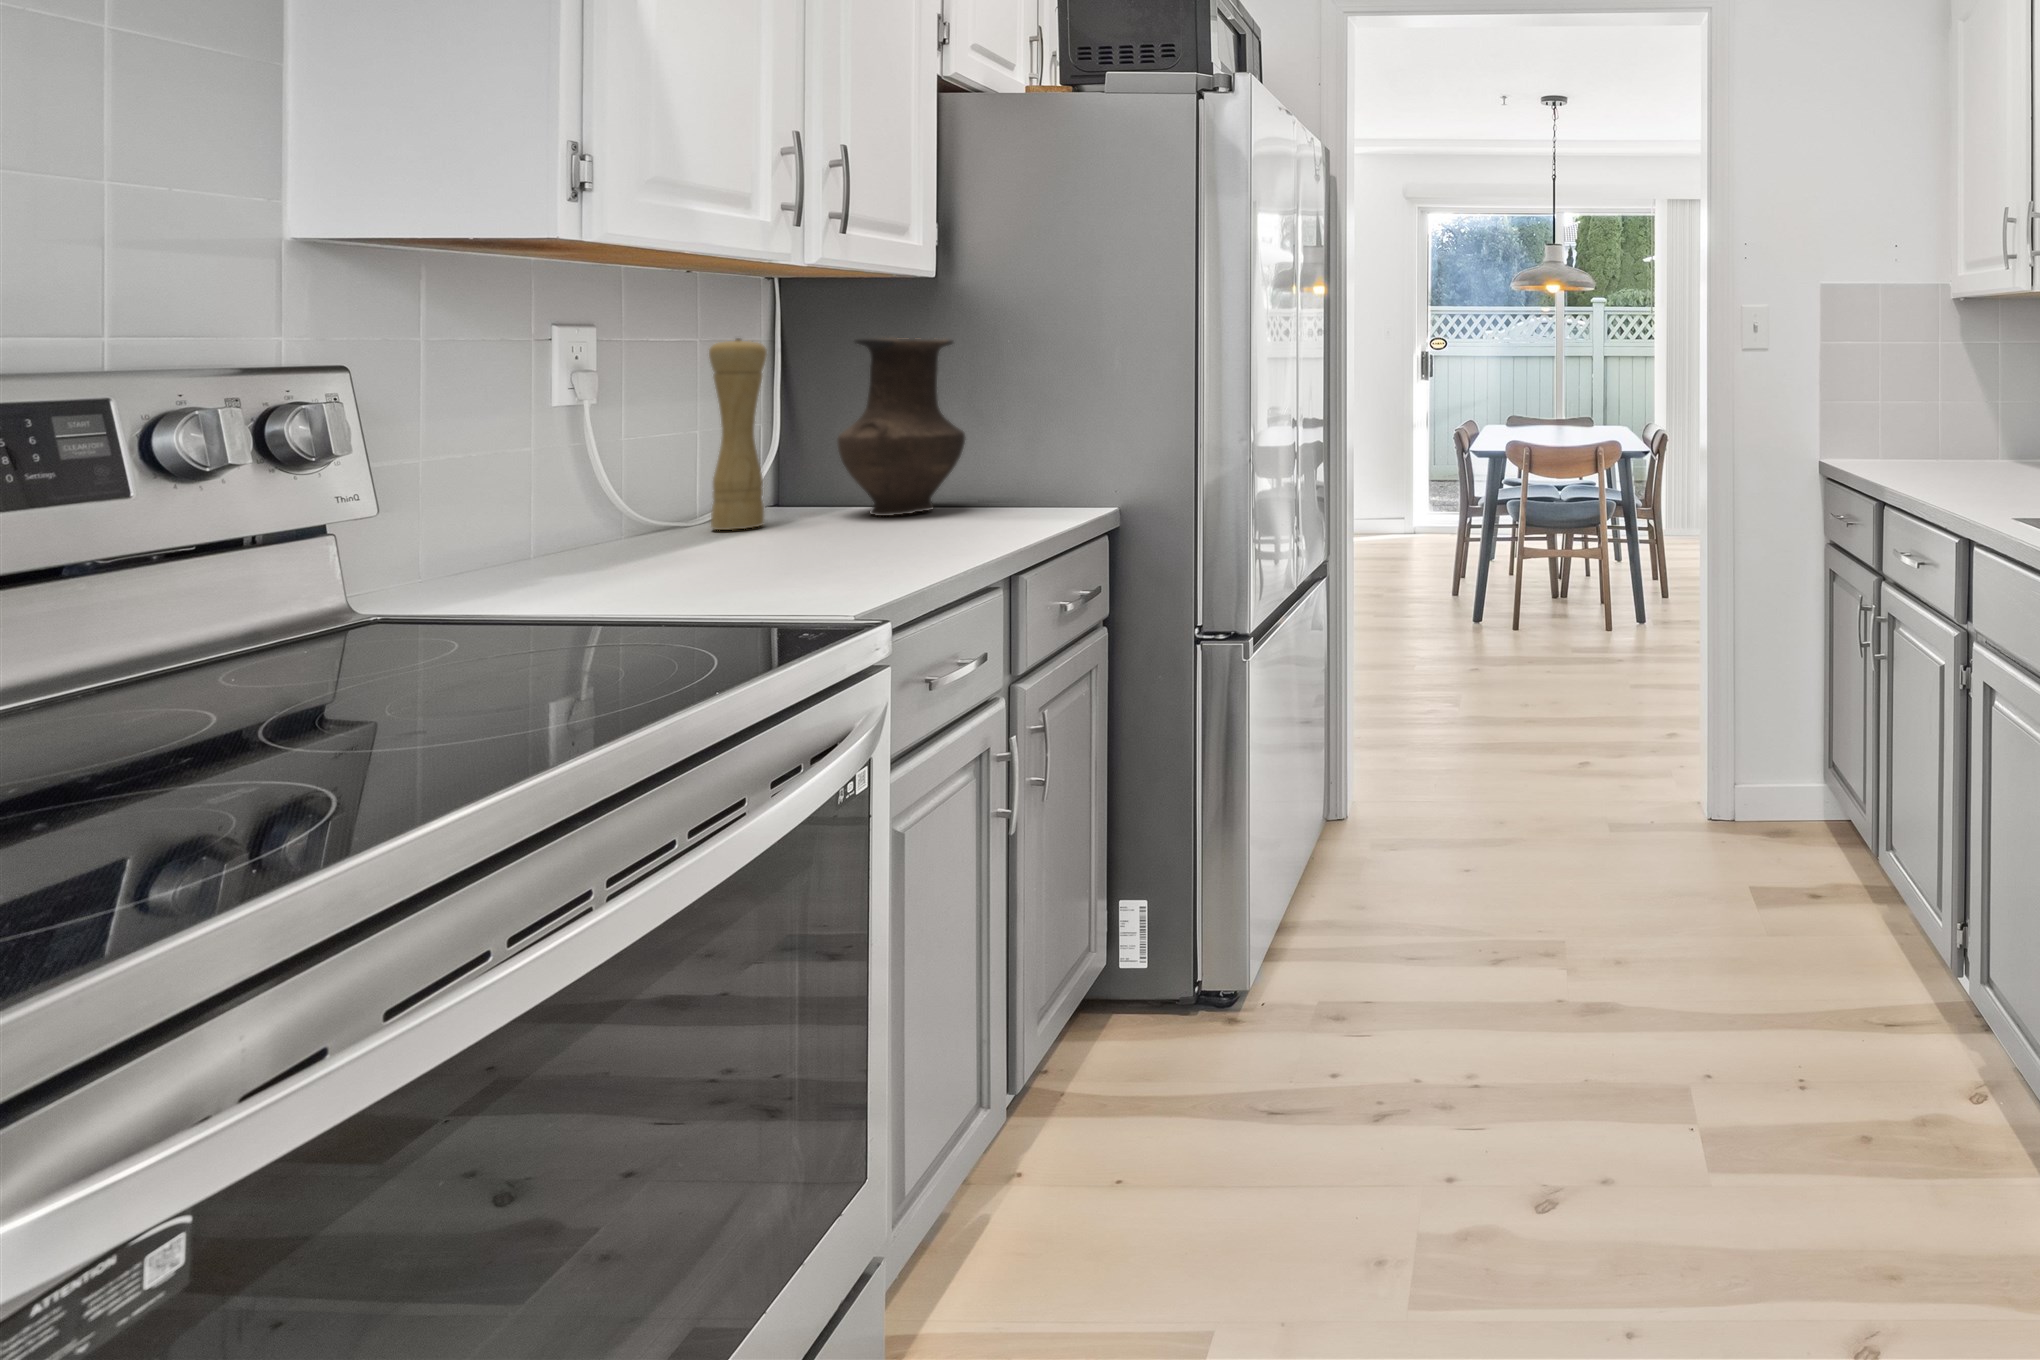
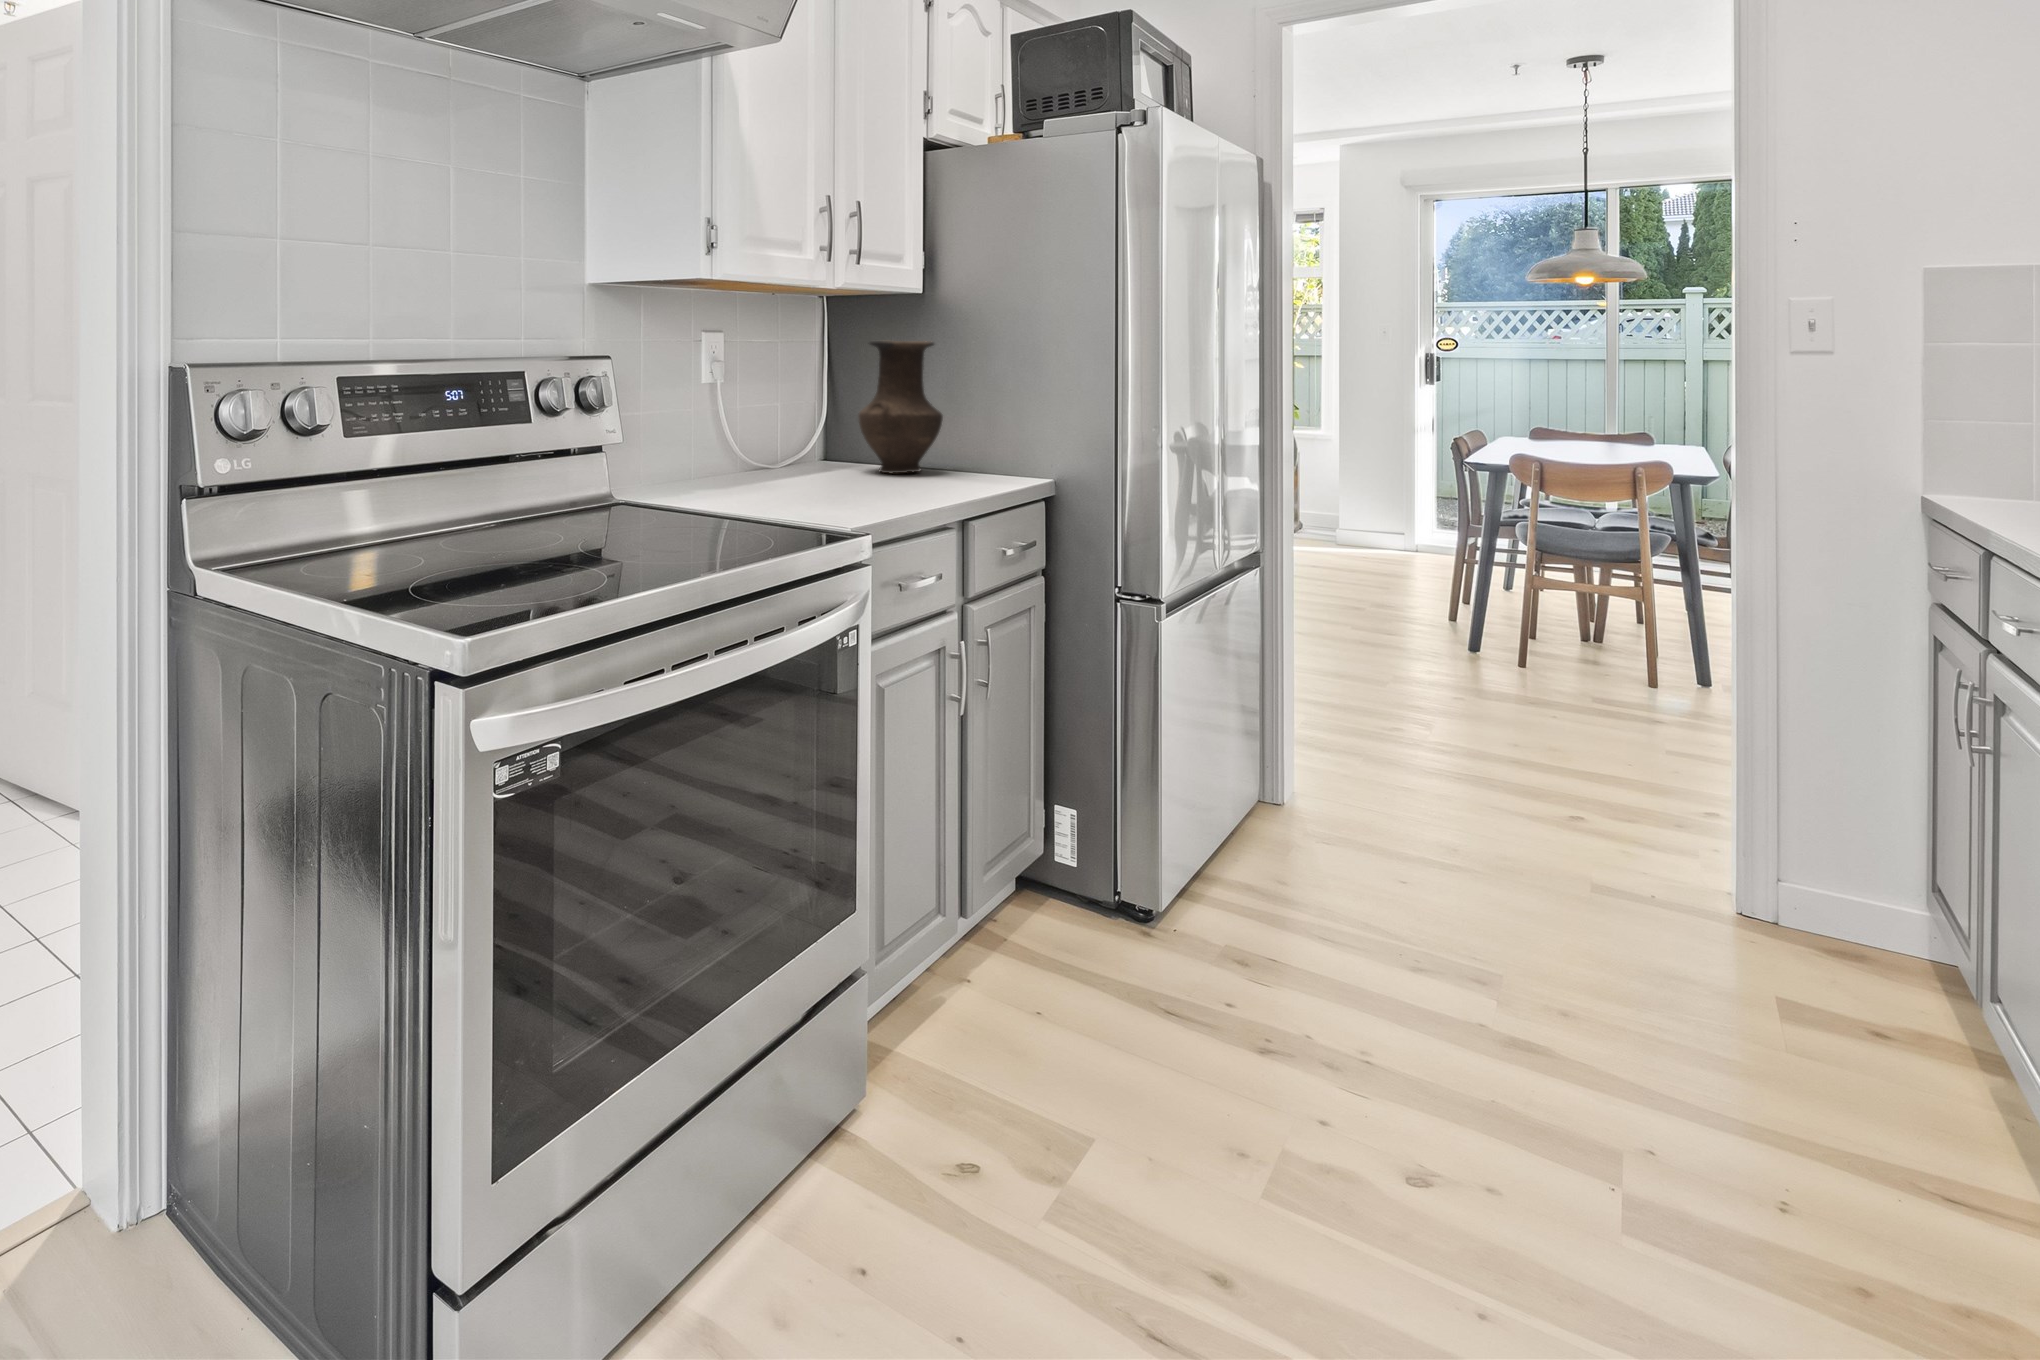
pepper mill: present [709,338,767,530] -> none [782,341,815,474]

